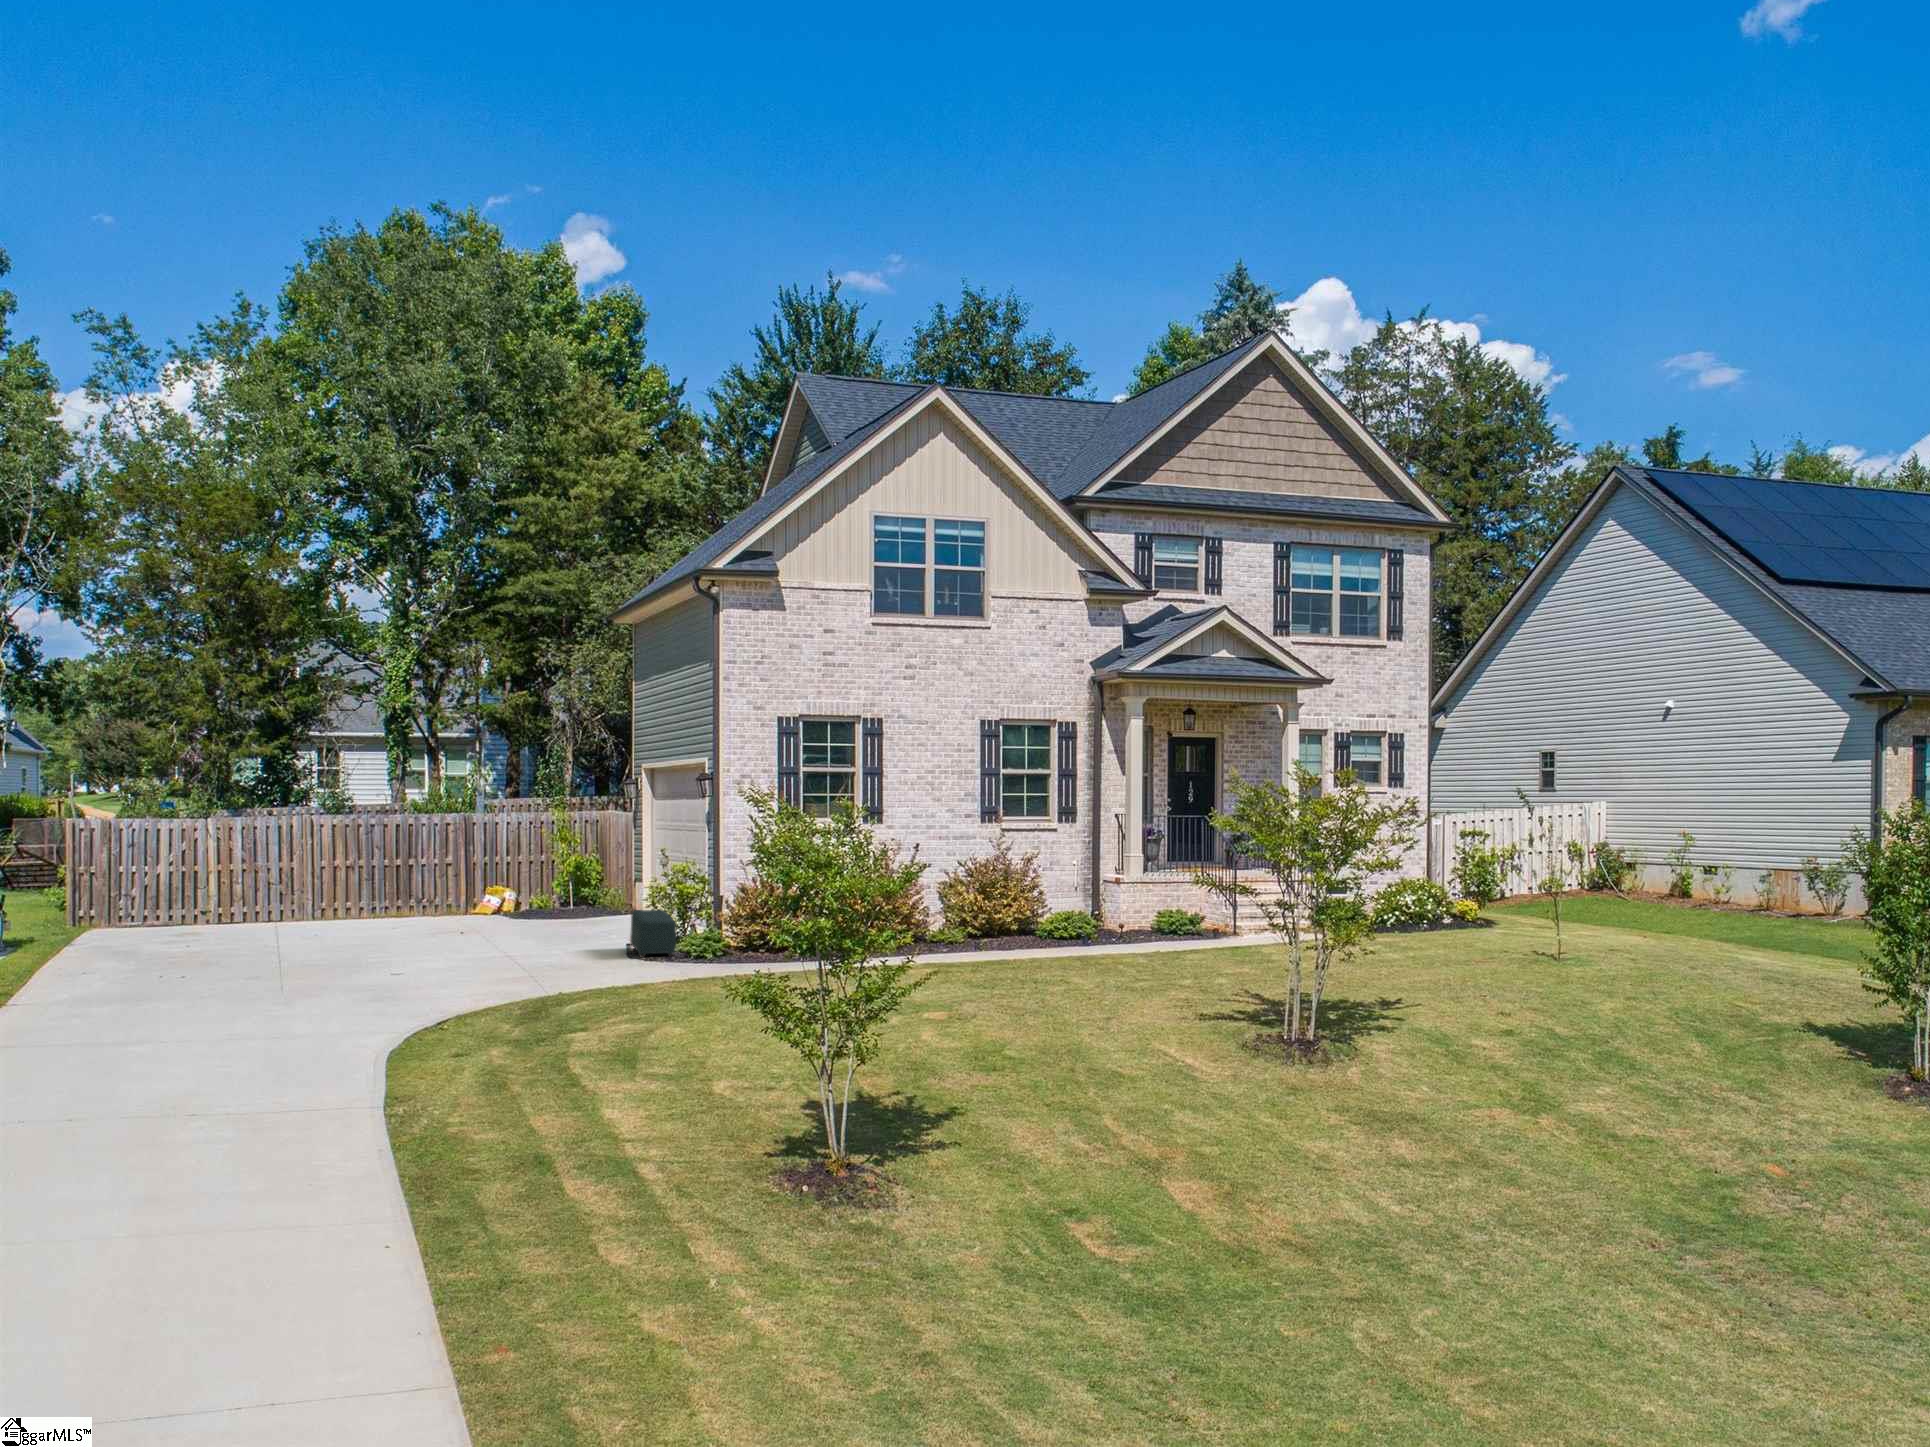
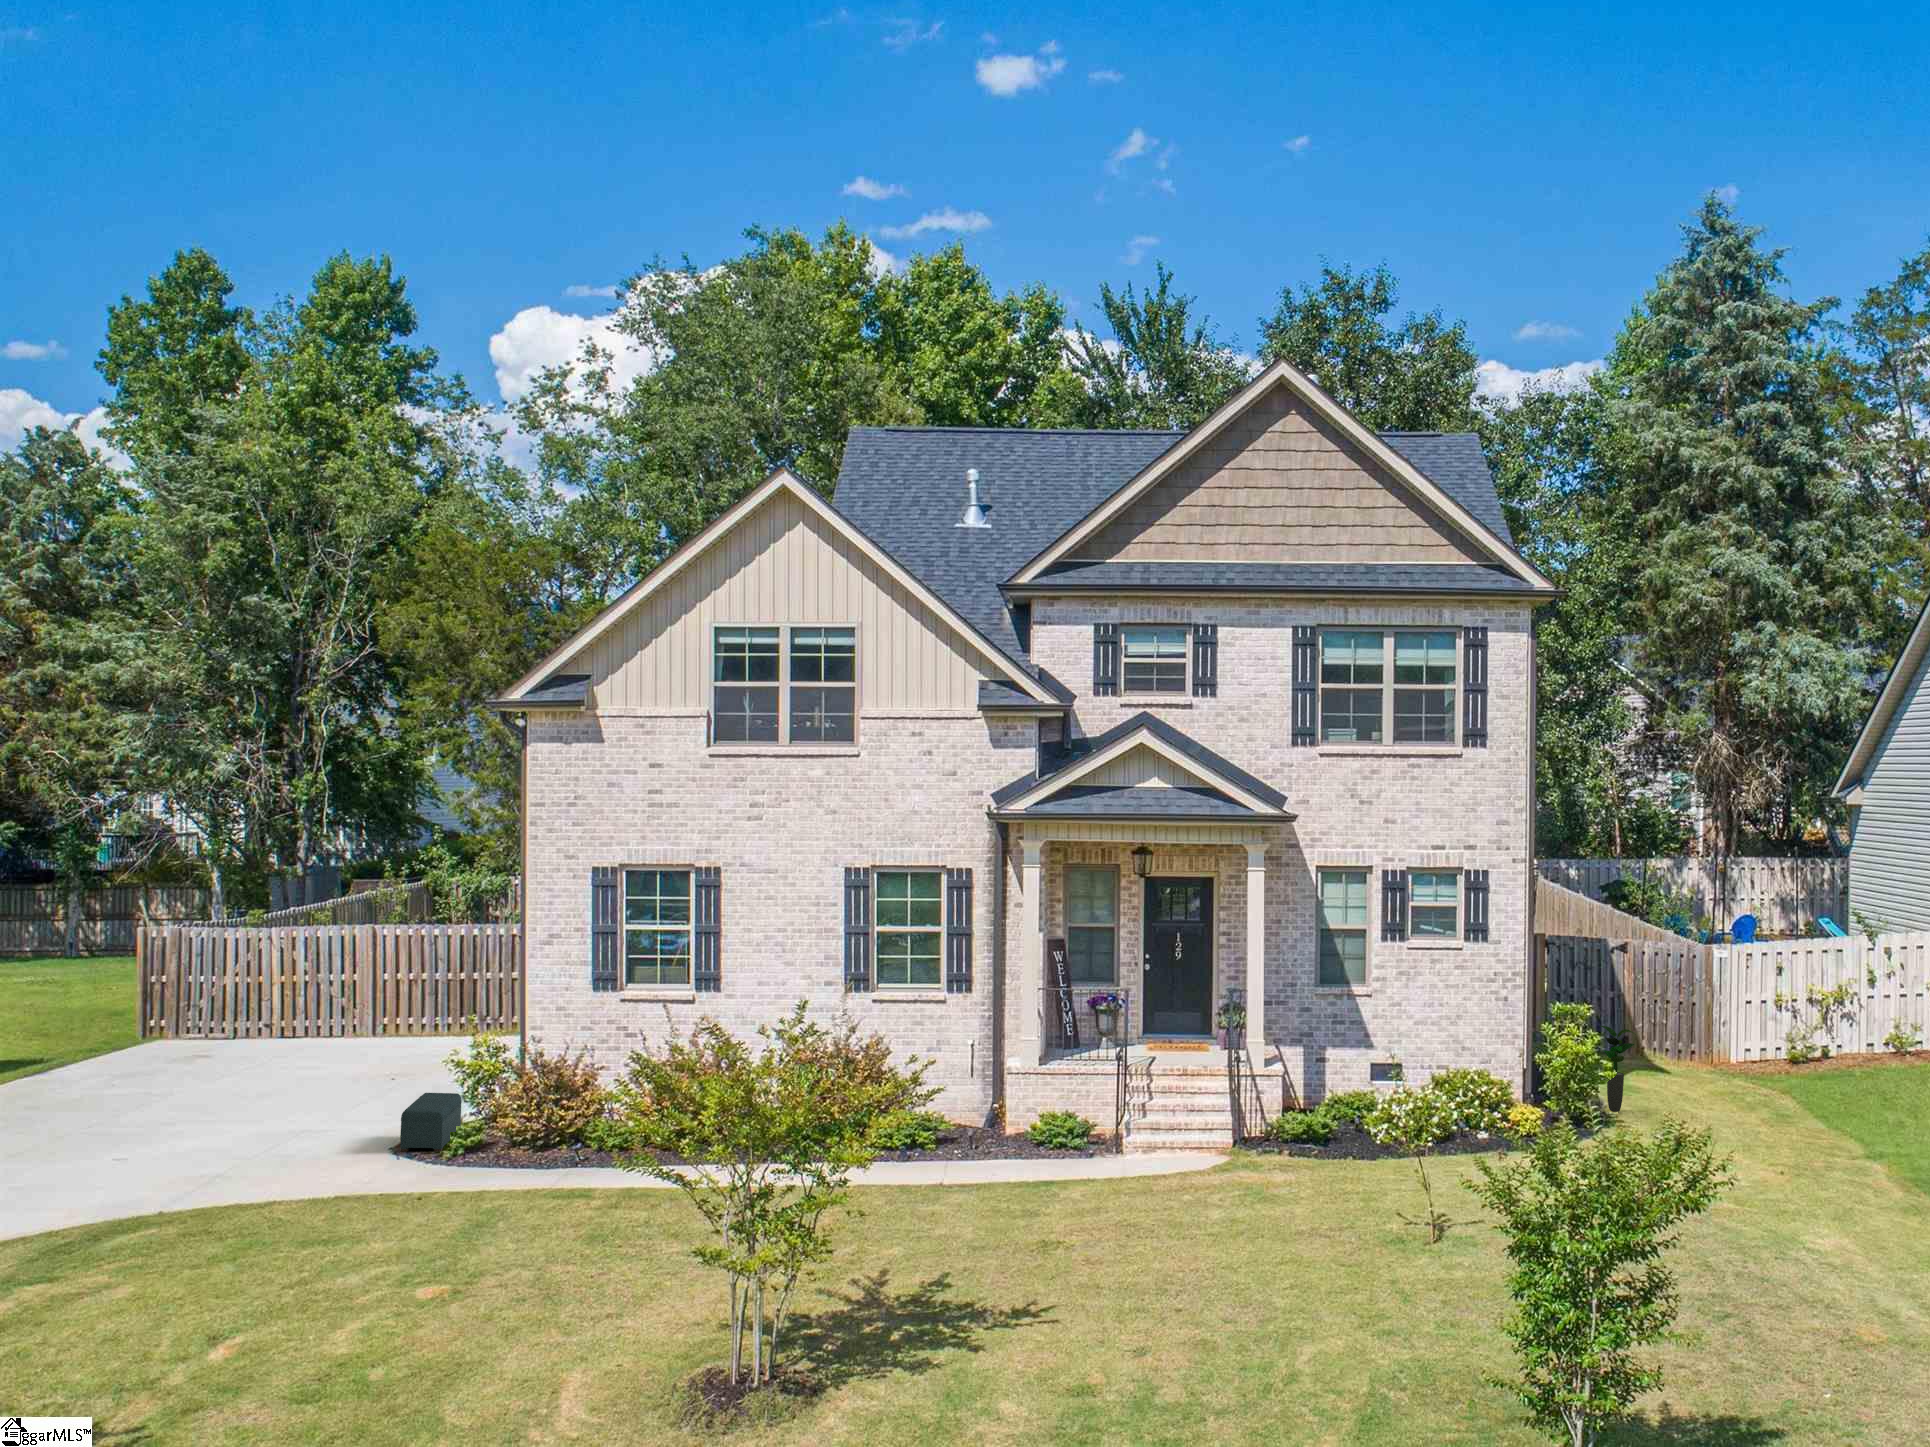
potted plant: none [1499,845,1527,907] -> present [1600,1026,1634,1112]

